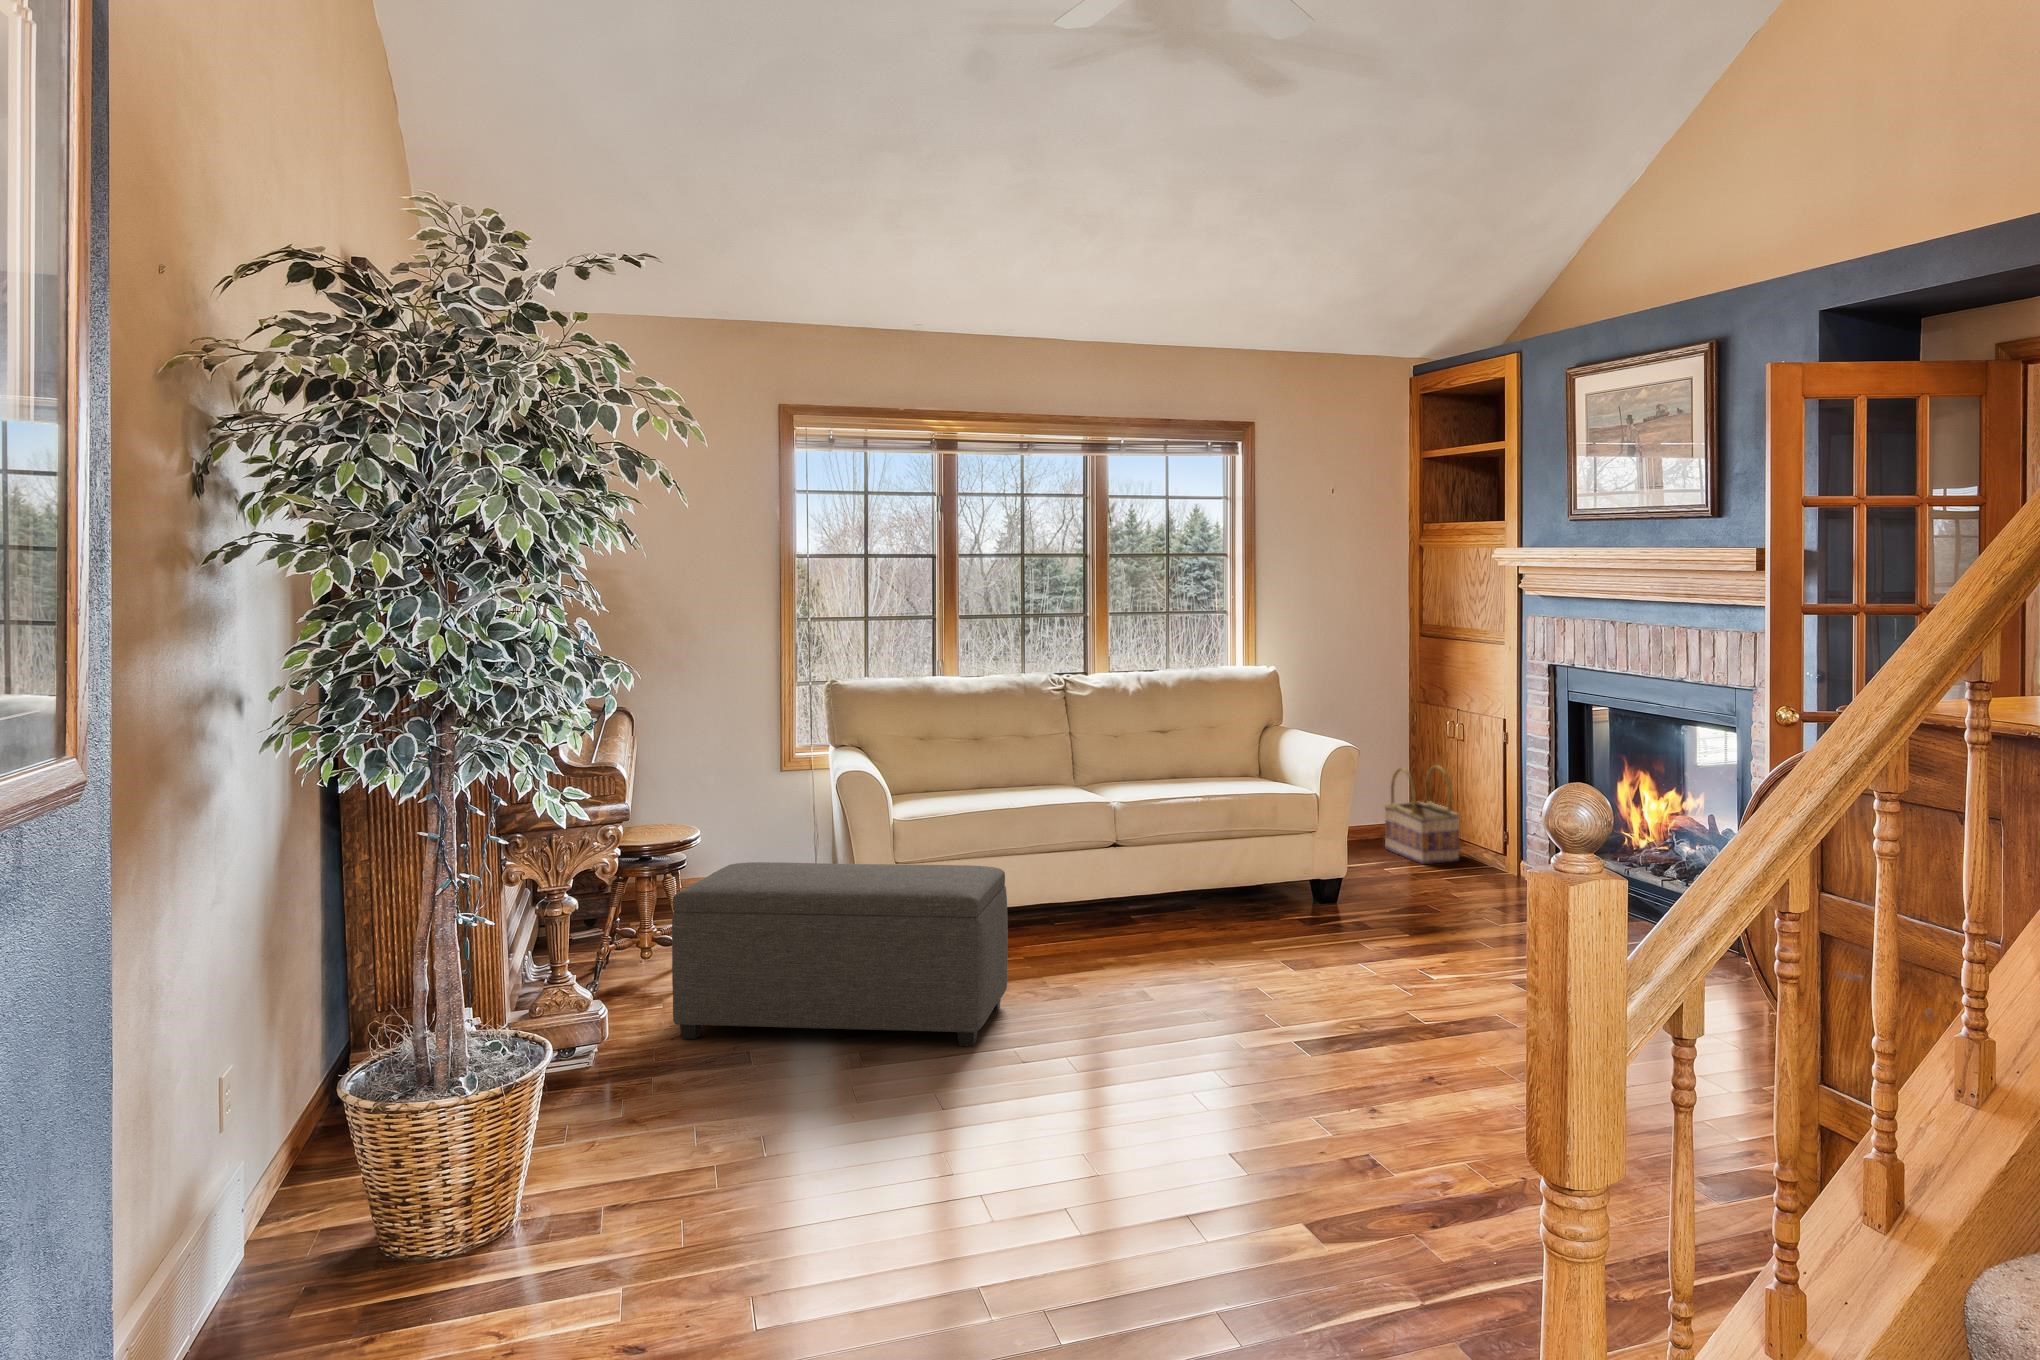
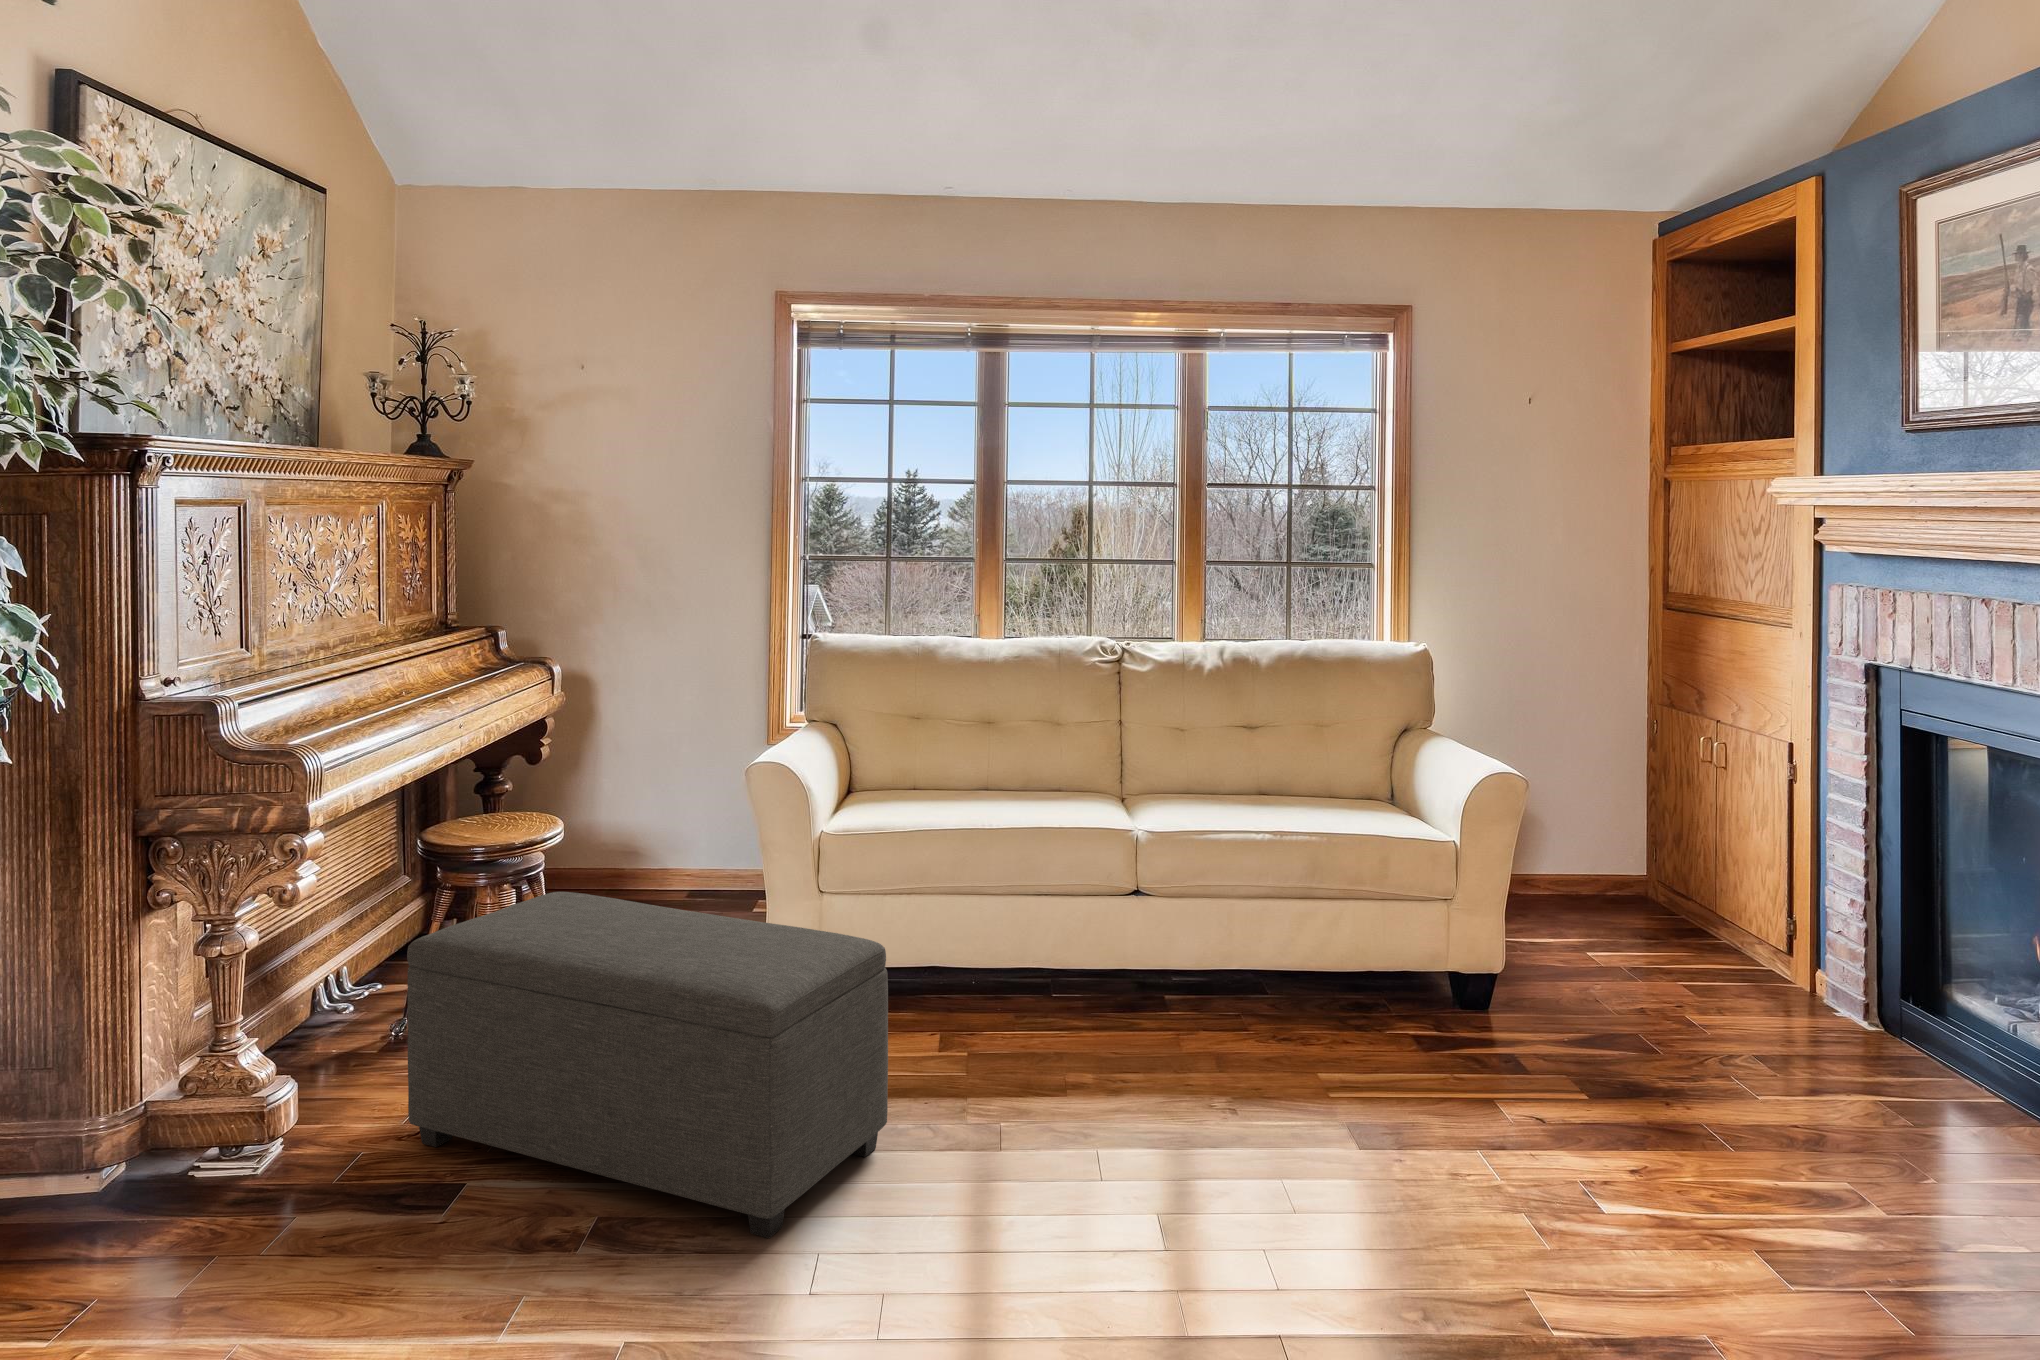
basket: present [1384,765,1459,864] -> none [1597,798,1714,945]

